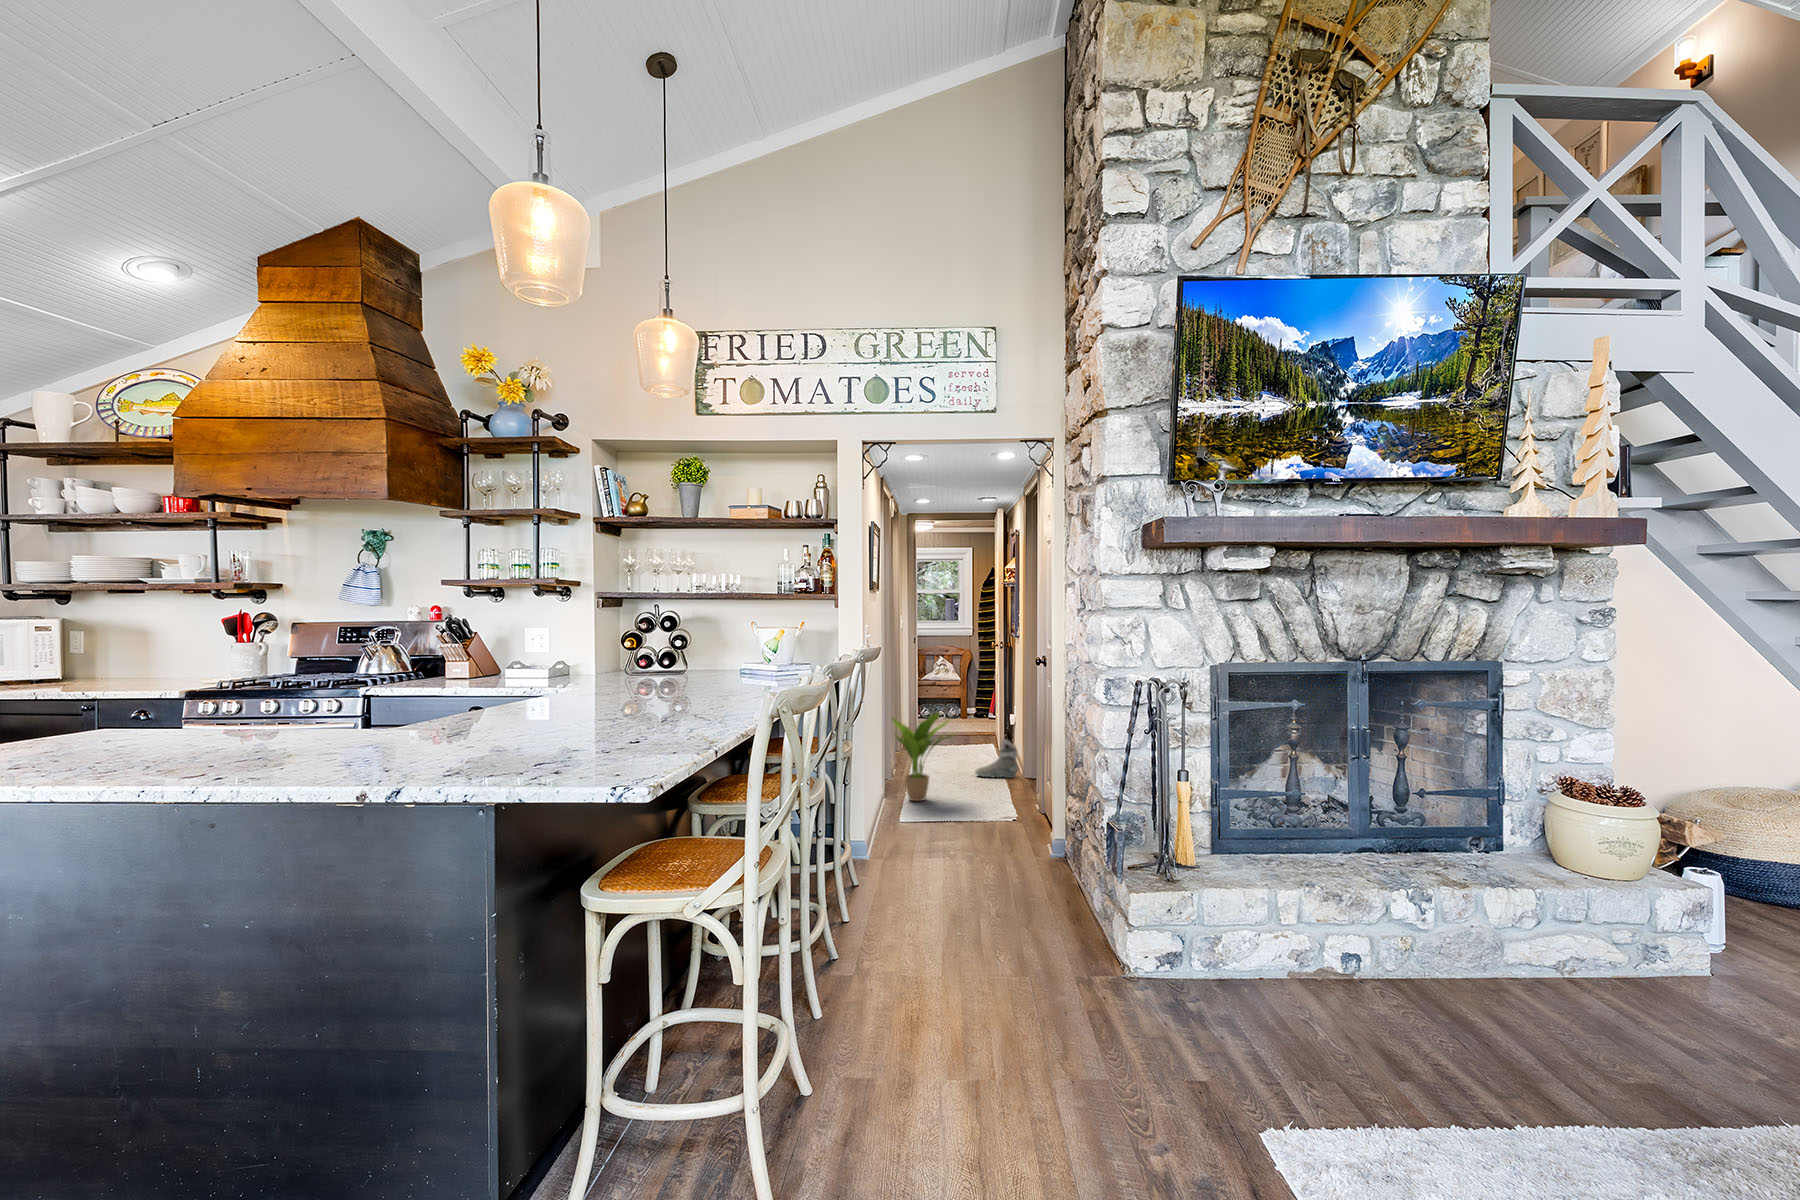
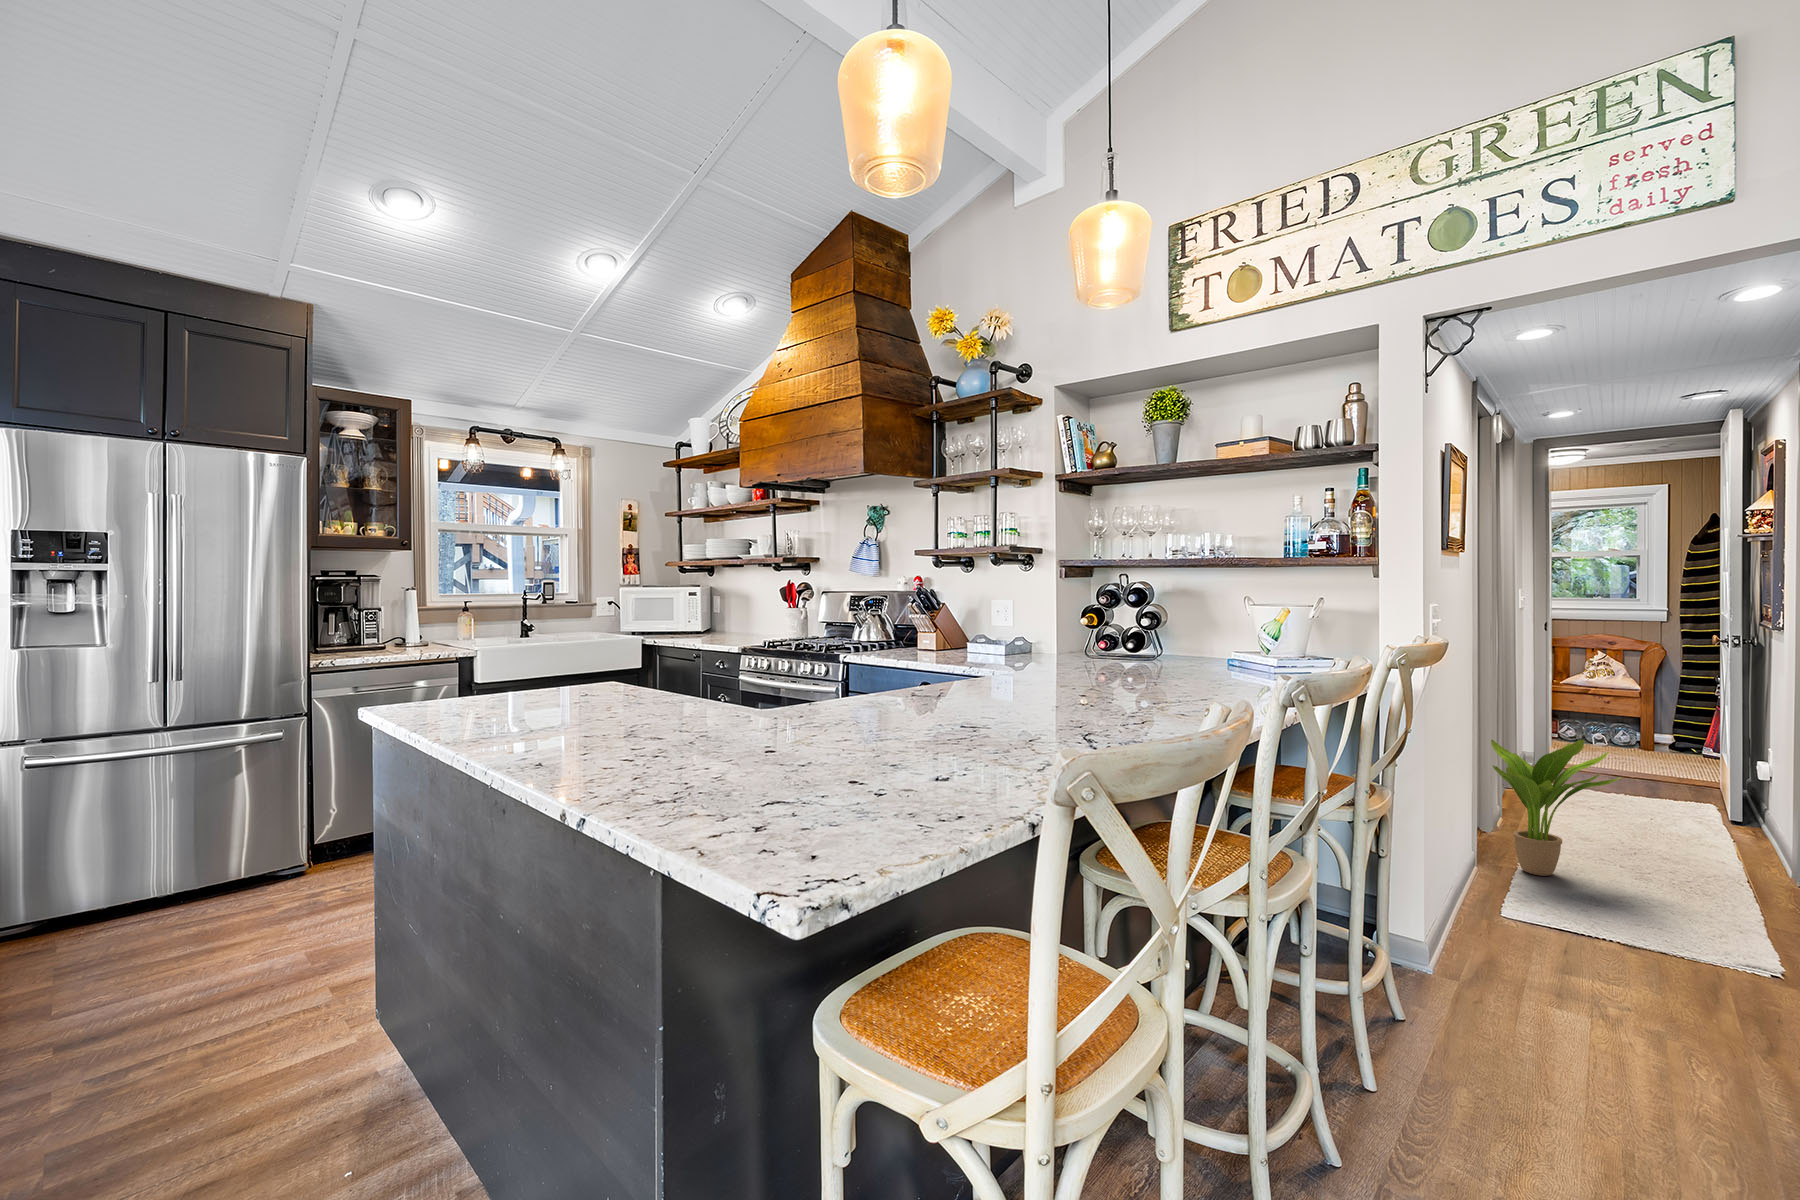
sneaker: present [975,739,1018,778] -> none [1664,797,1767,867]

